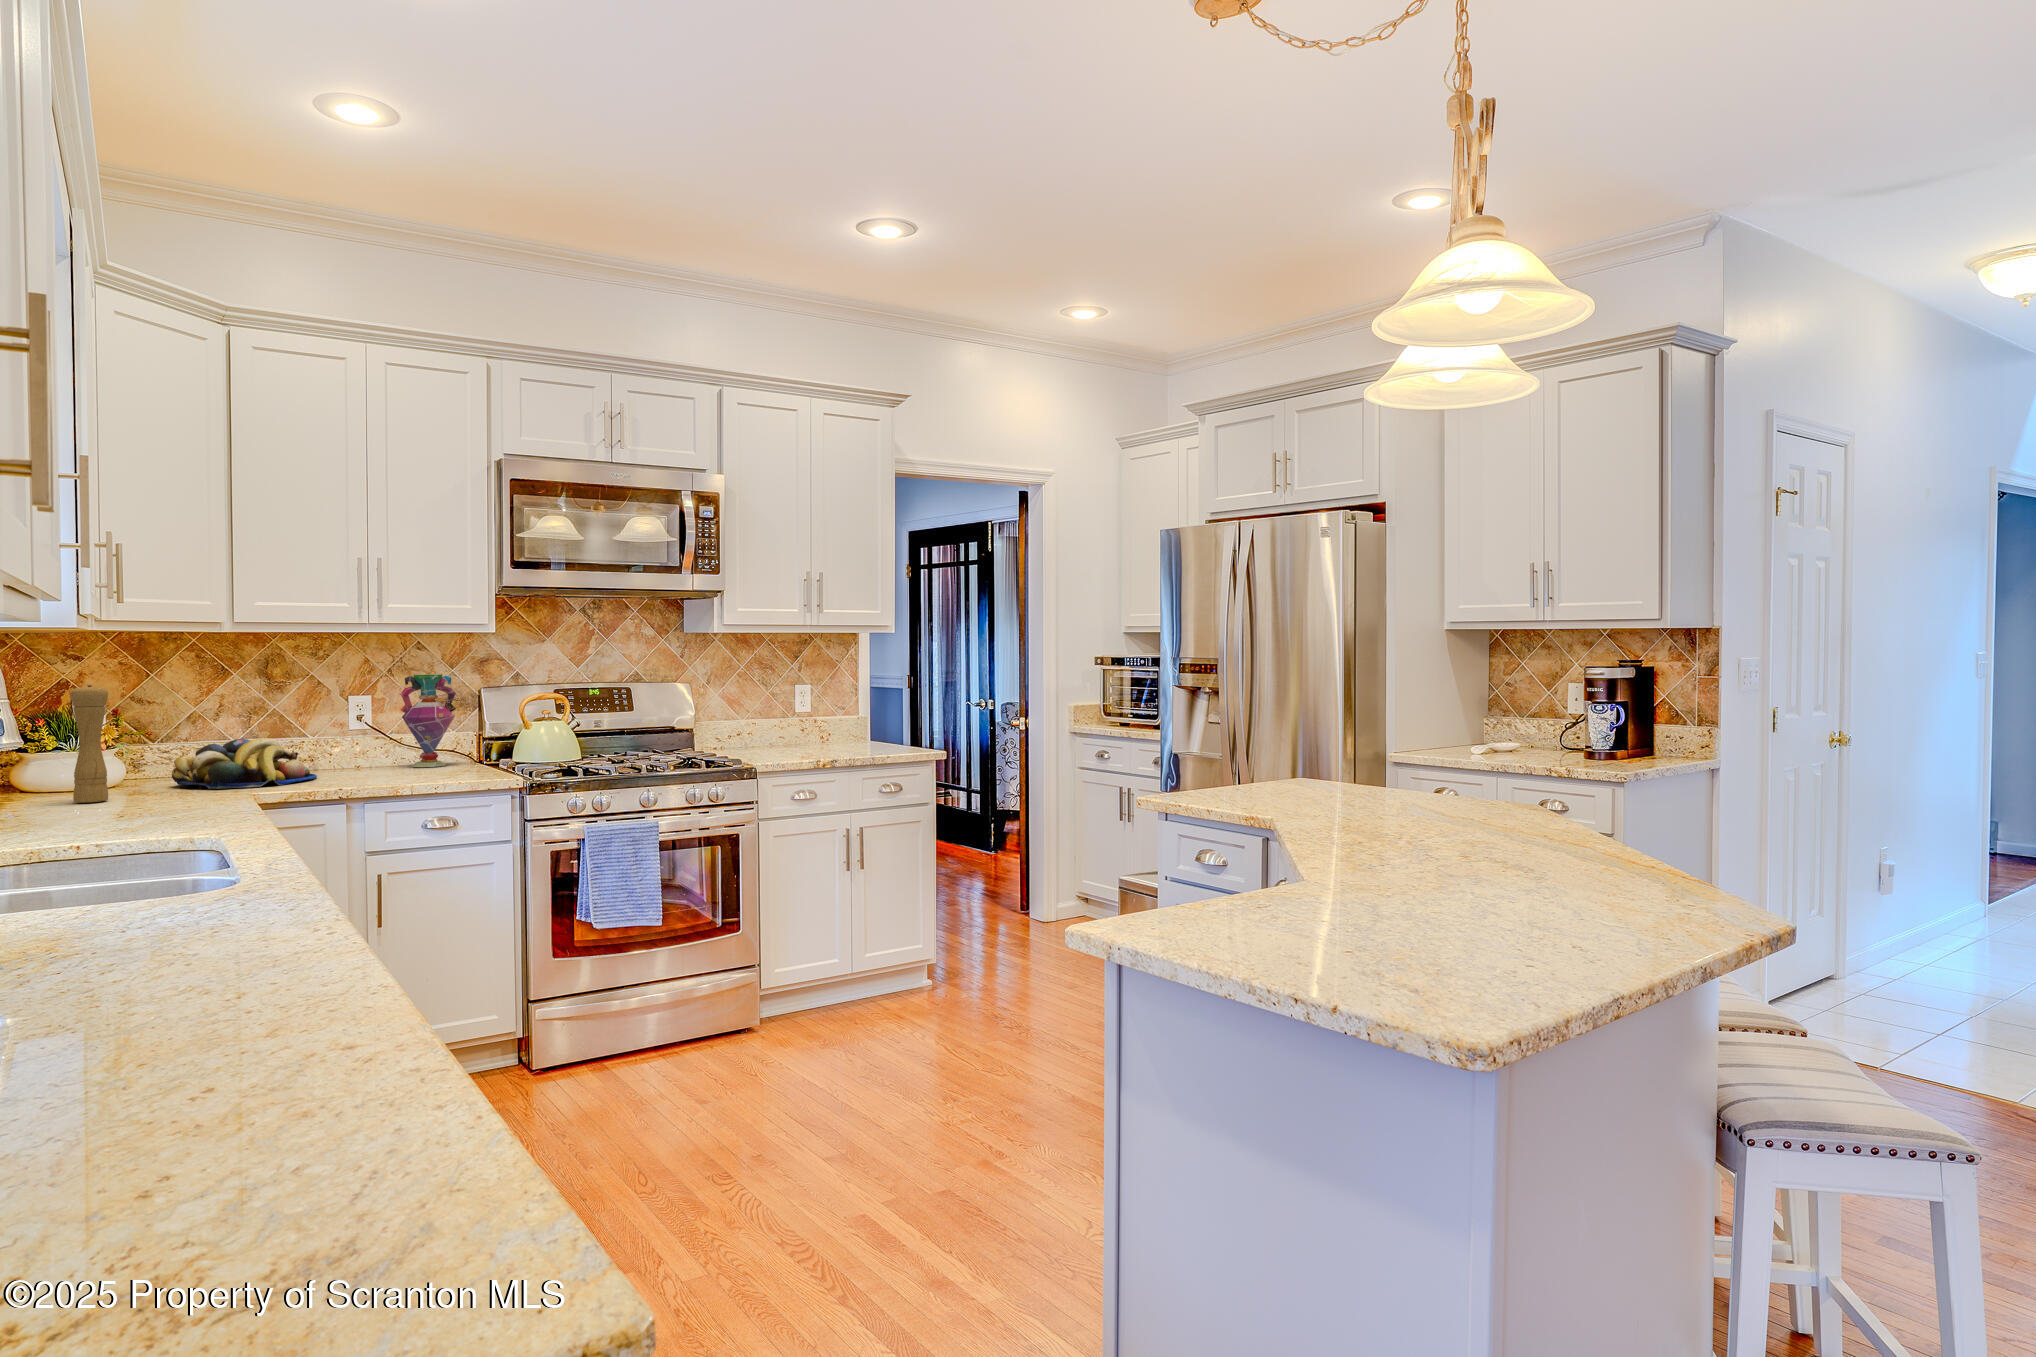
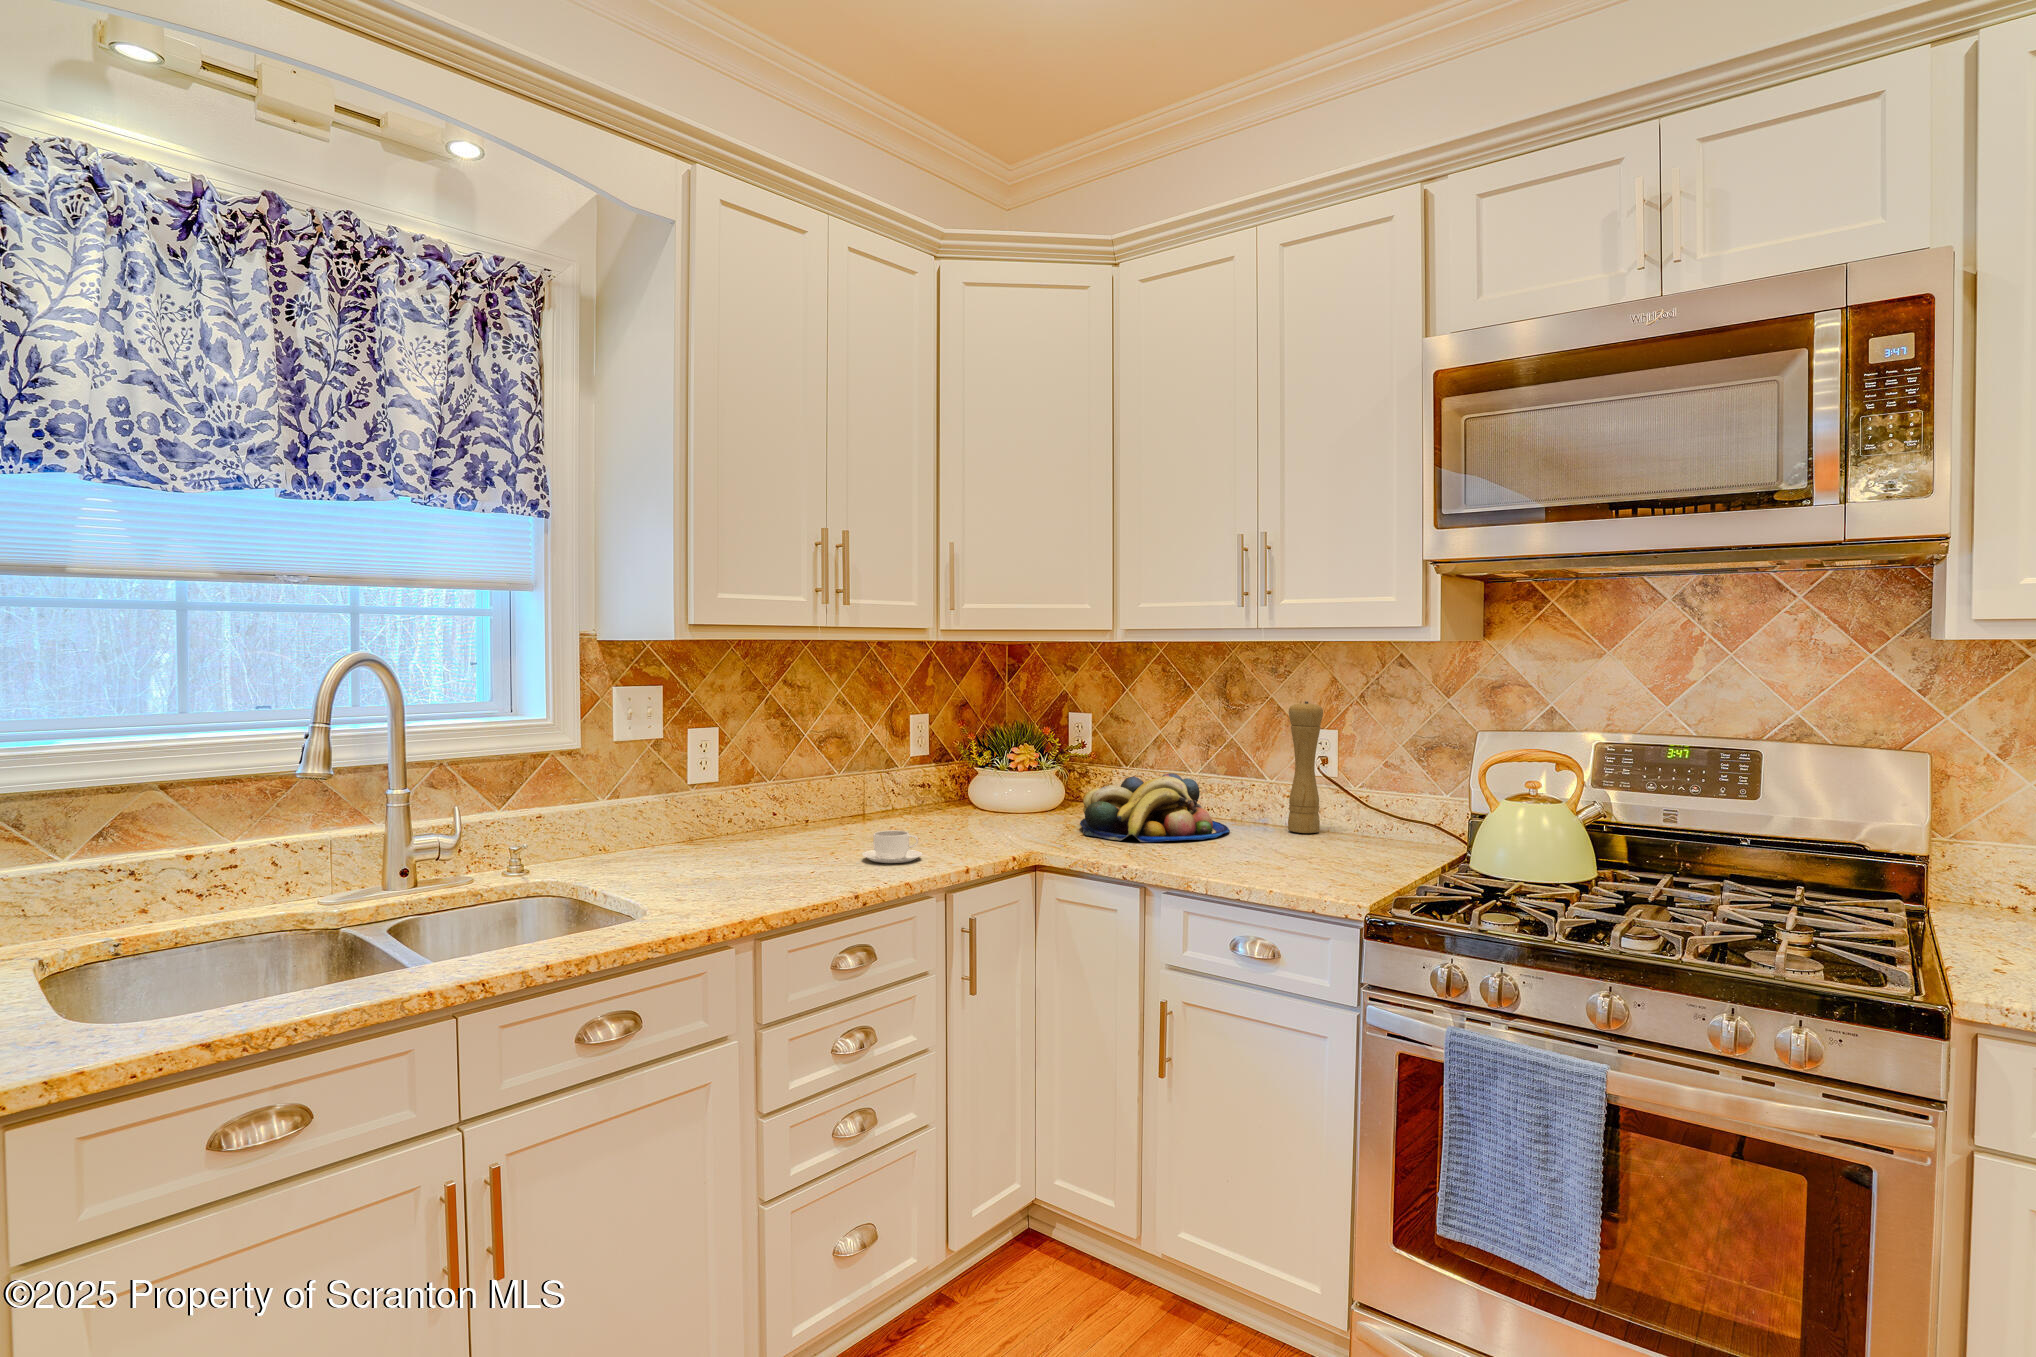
vase: present [400,675,456,767] -> none [1355,704,1431,848]
pepper mill: present [70,685,108,803] -> present [1288,701,1323,833]
coffee cup: none [113,790,176,815] -> present [862,830,922,863]

